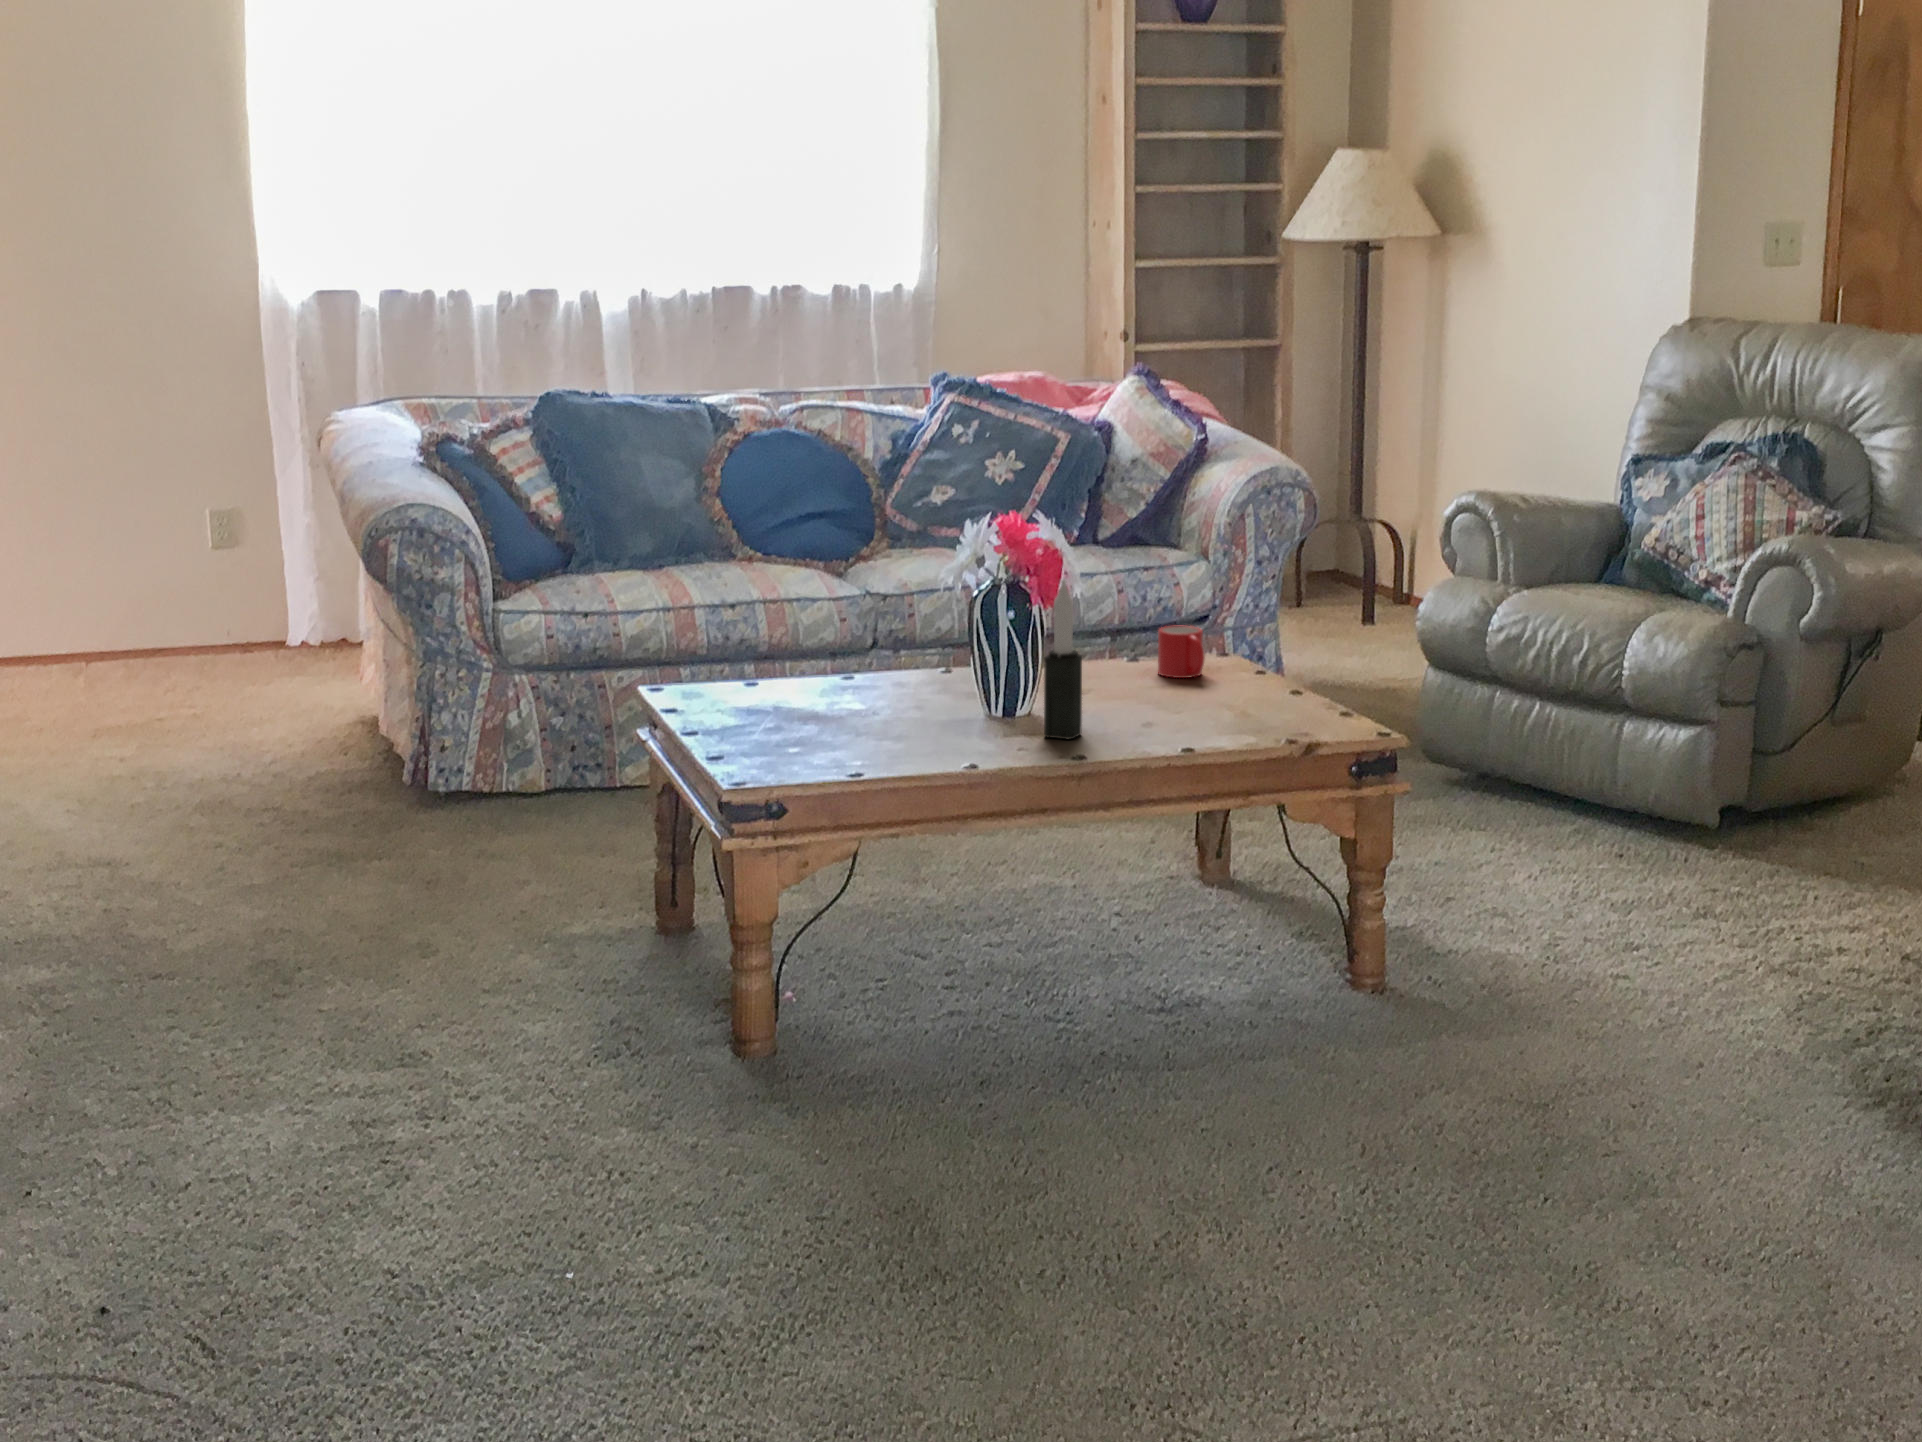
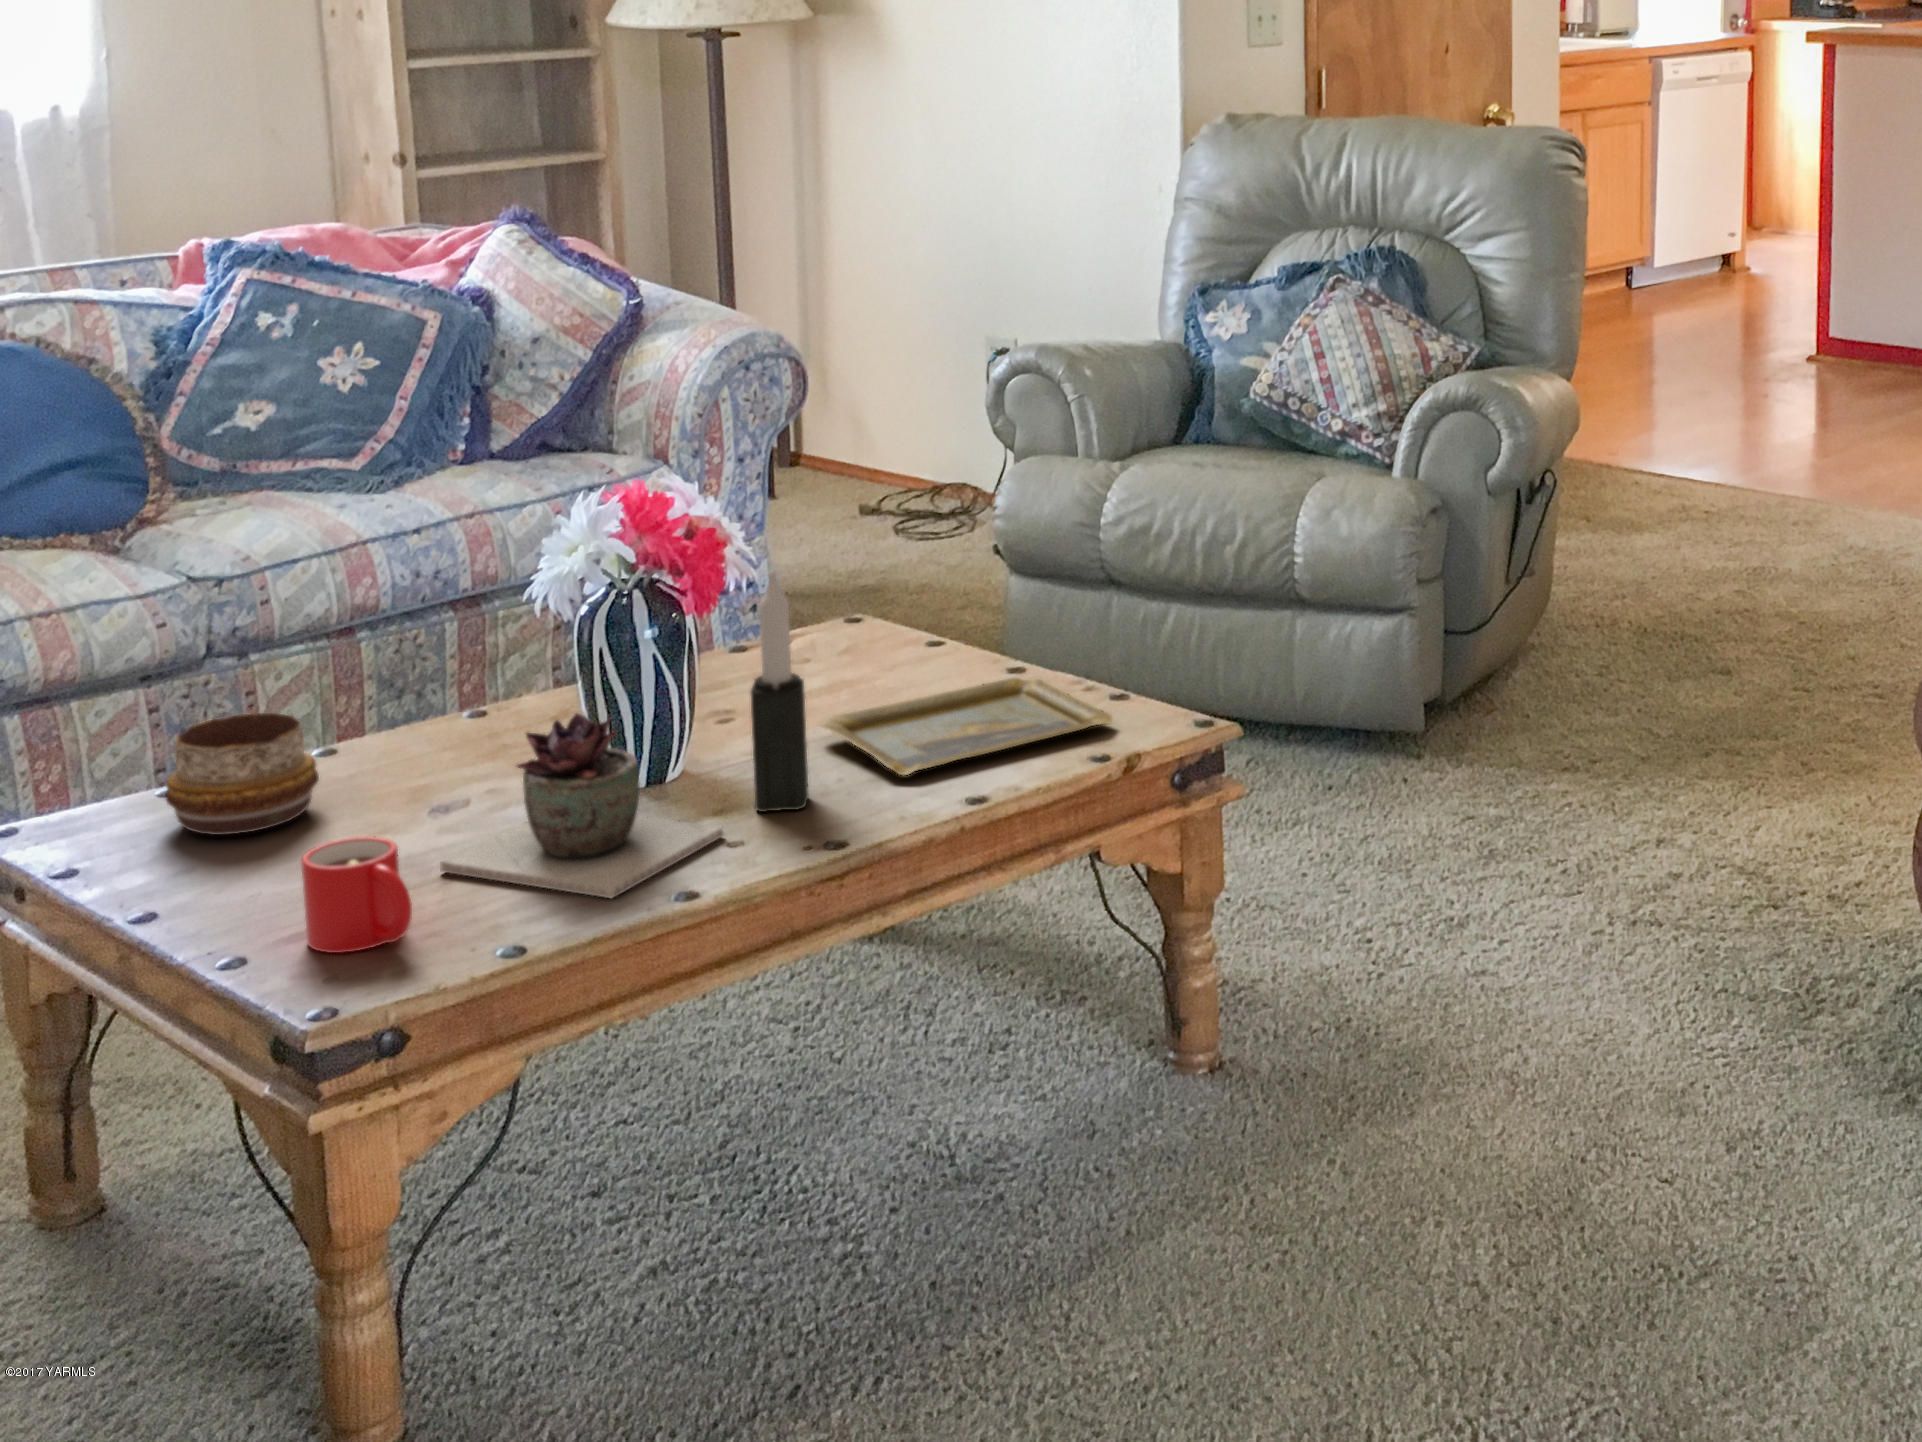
mug: present [1158,626,1204,678] -> present [301,837,412,953]
decorative bowl: none [736,638,820,704] -> present [165,713,319,835]
succulent plant: none [850,651,1013,761] -> present [440,713,724,898]
tray: none [1119,693,1309,732] -> present [822,678,1112,775]

